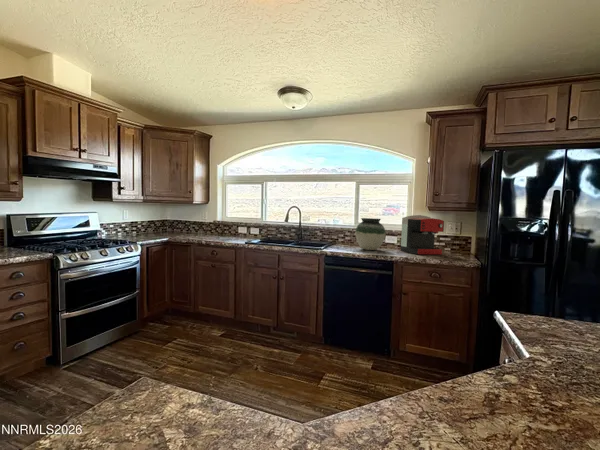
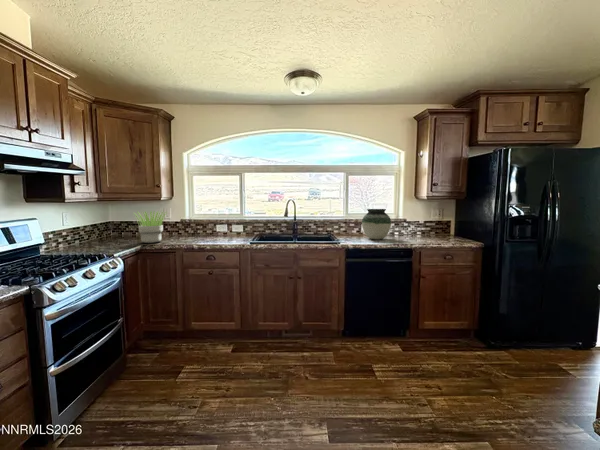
potted plant: none [164,210,196,237] -> present [134,212,166,243]
coffee maker: present [401,215,444,254] -> none [400,204,439,240]

